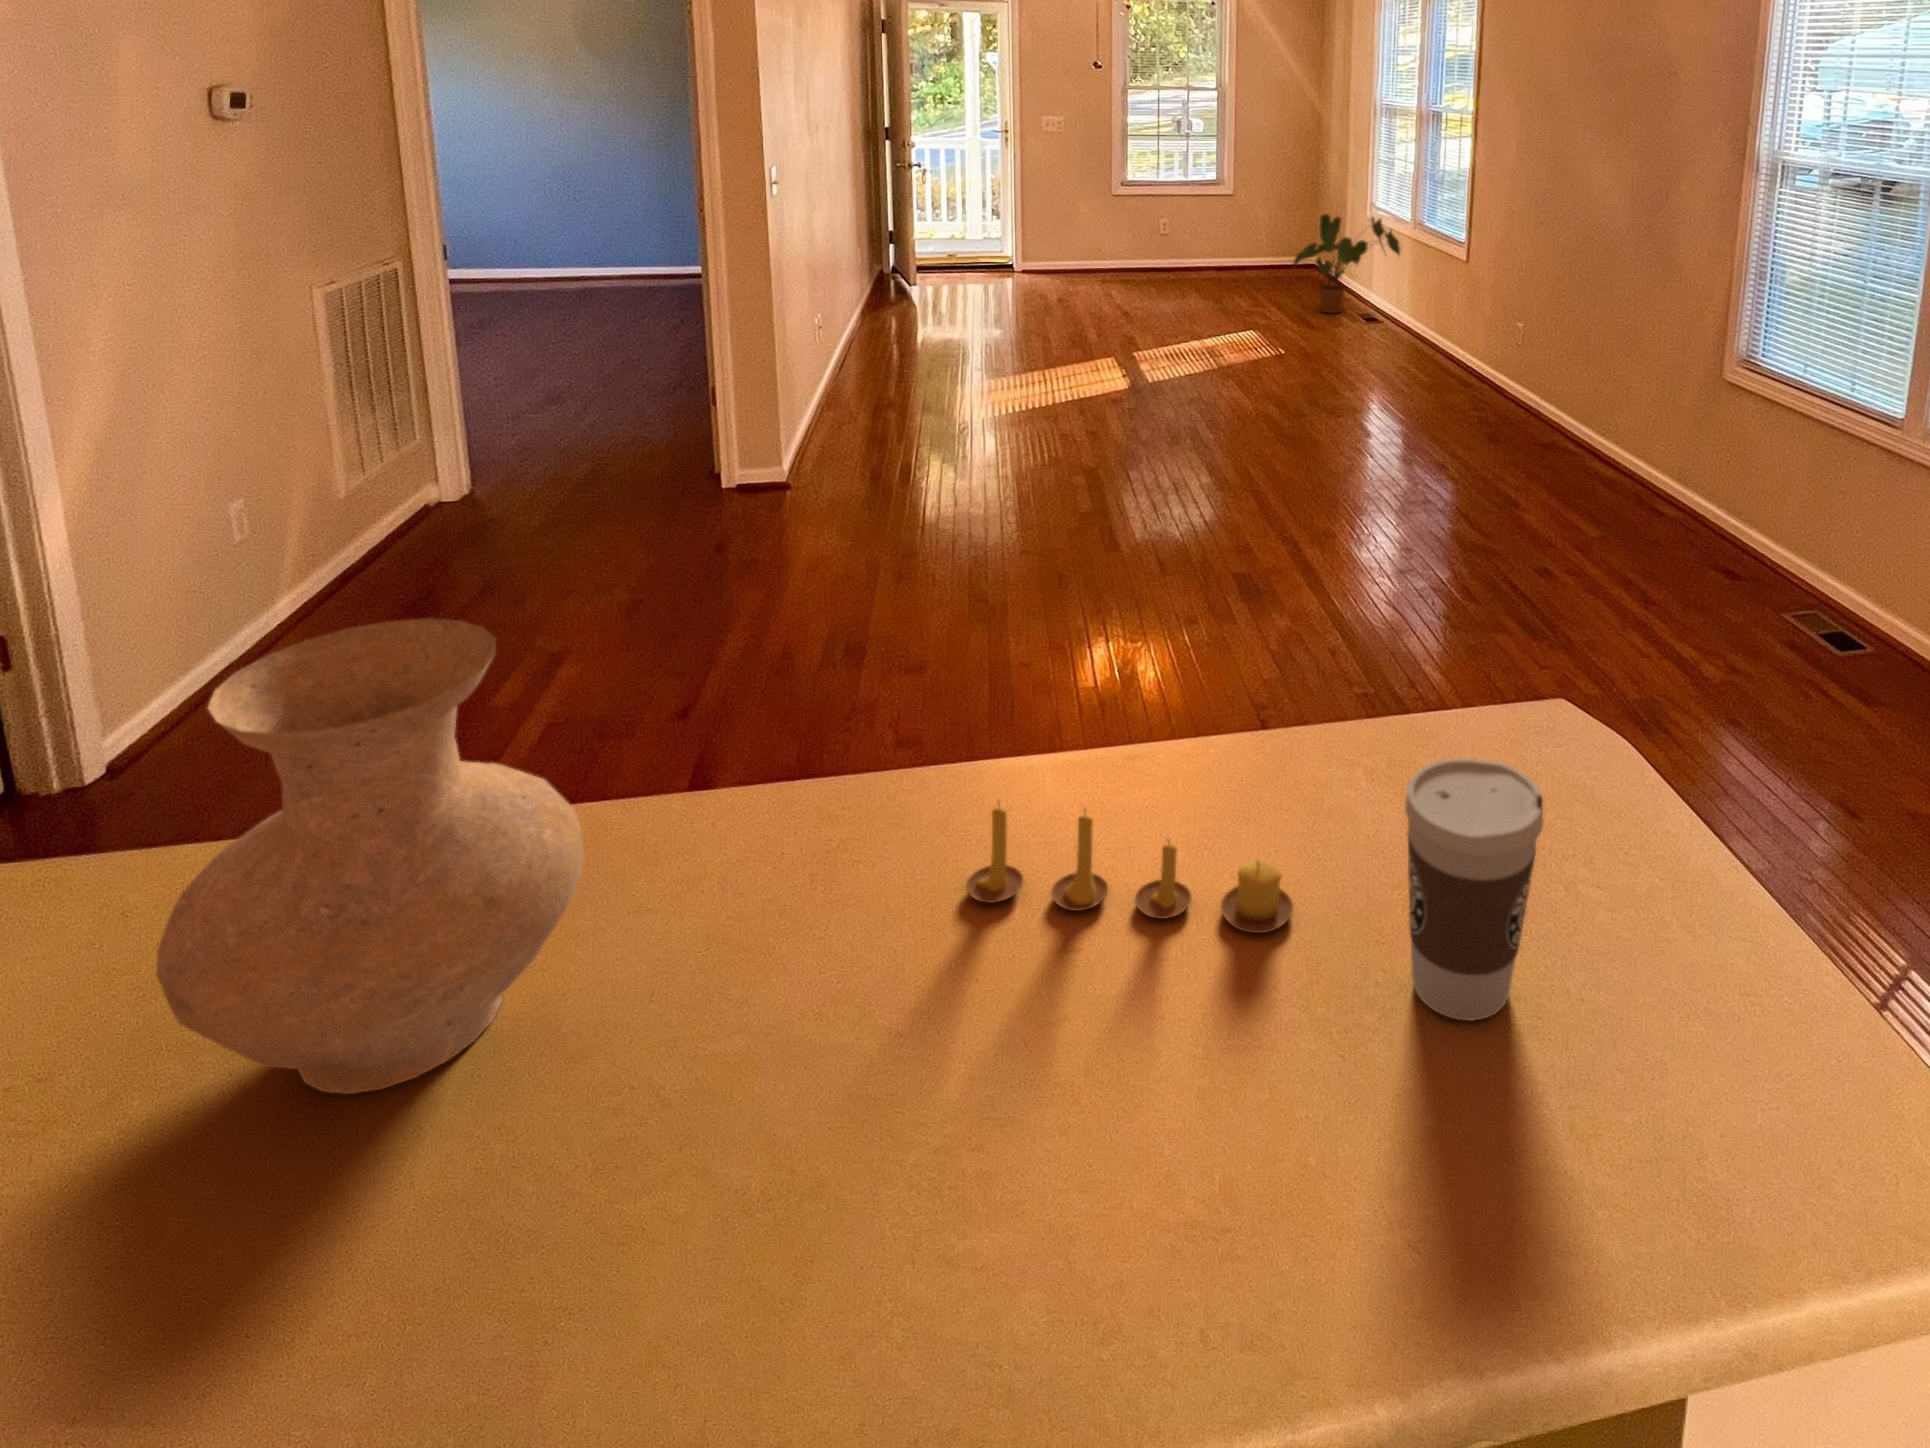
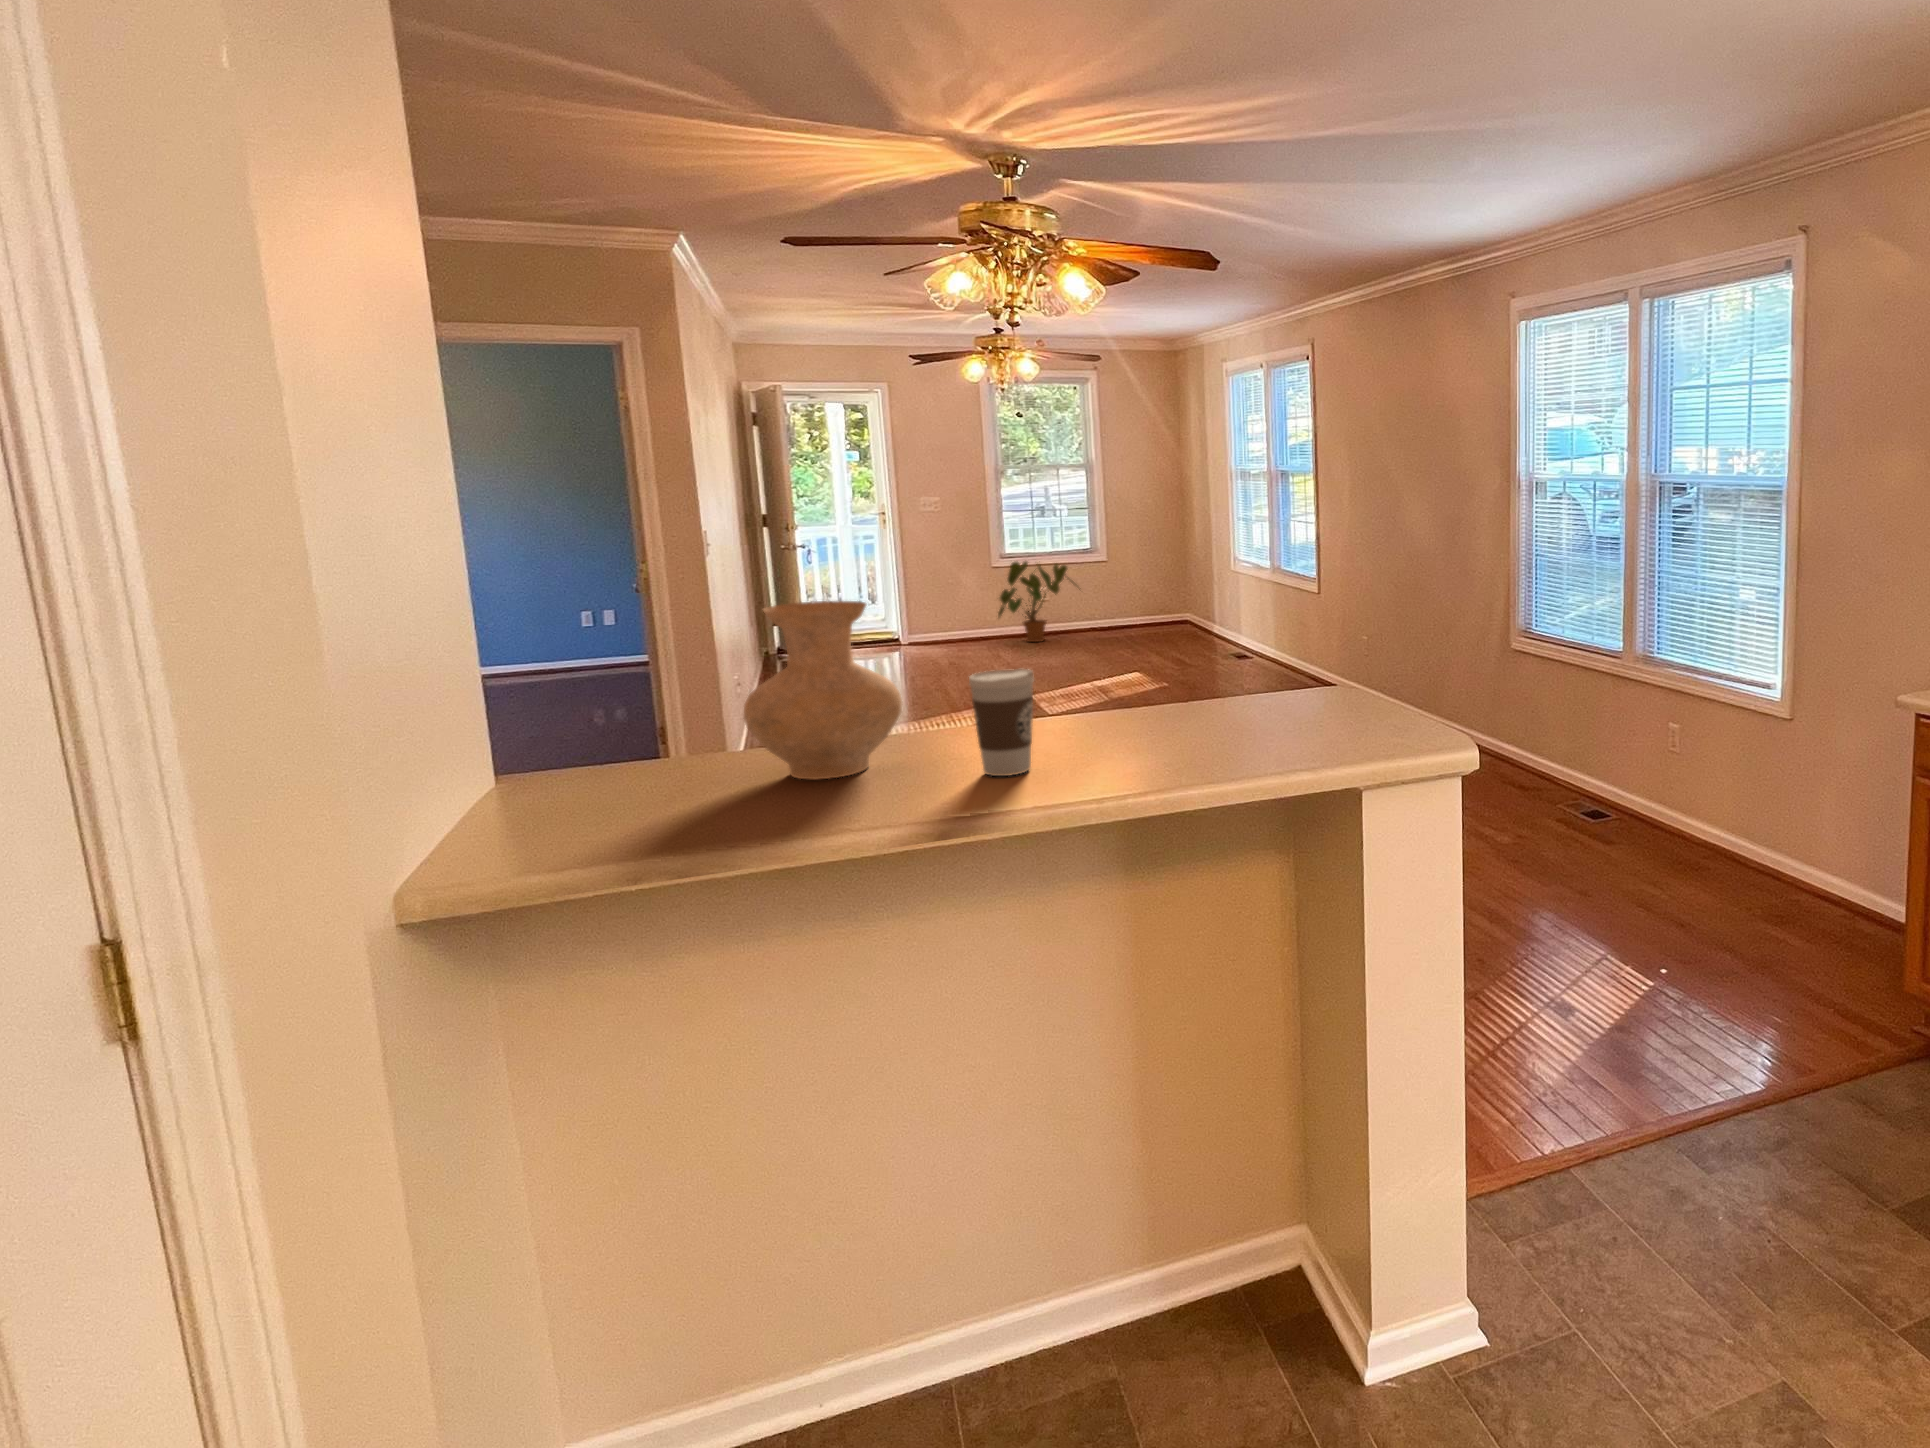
house plant: present [1294,214,1402,313] -> present [998,561,1080,642]
coffee cup: present [1405,759,1543,1021] -> present [969,669,1034,776]
candle: present [966,806,1293,933] -> none [1061,687,1211,734]

